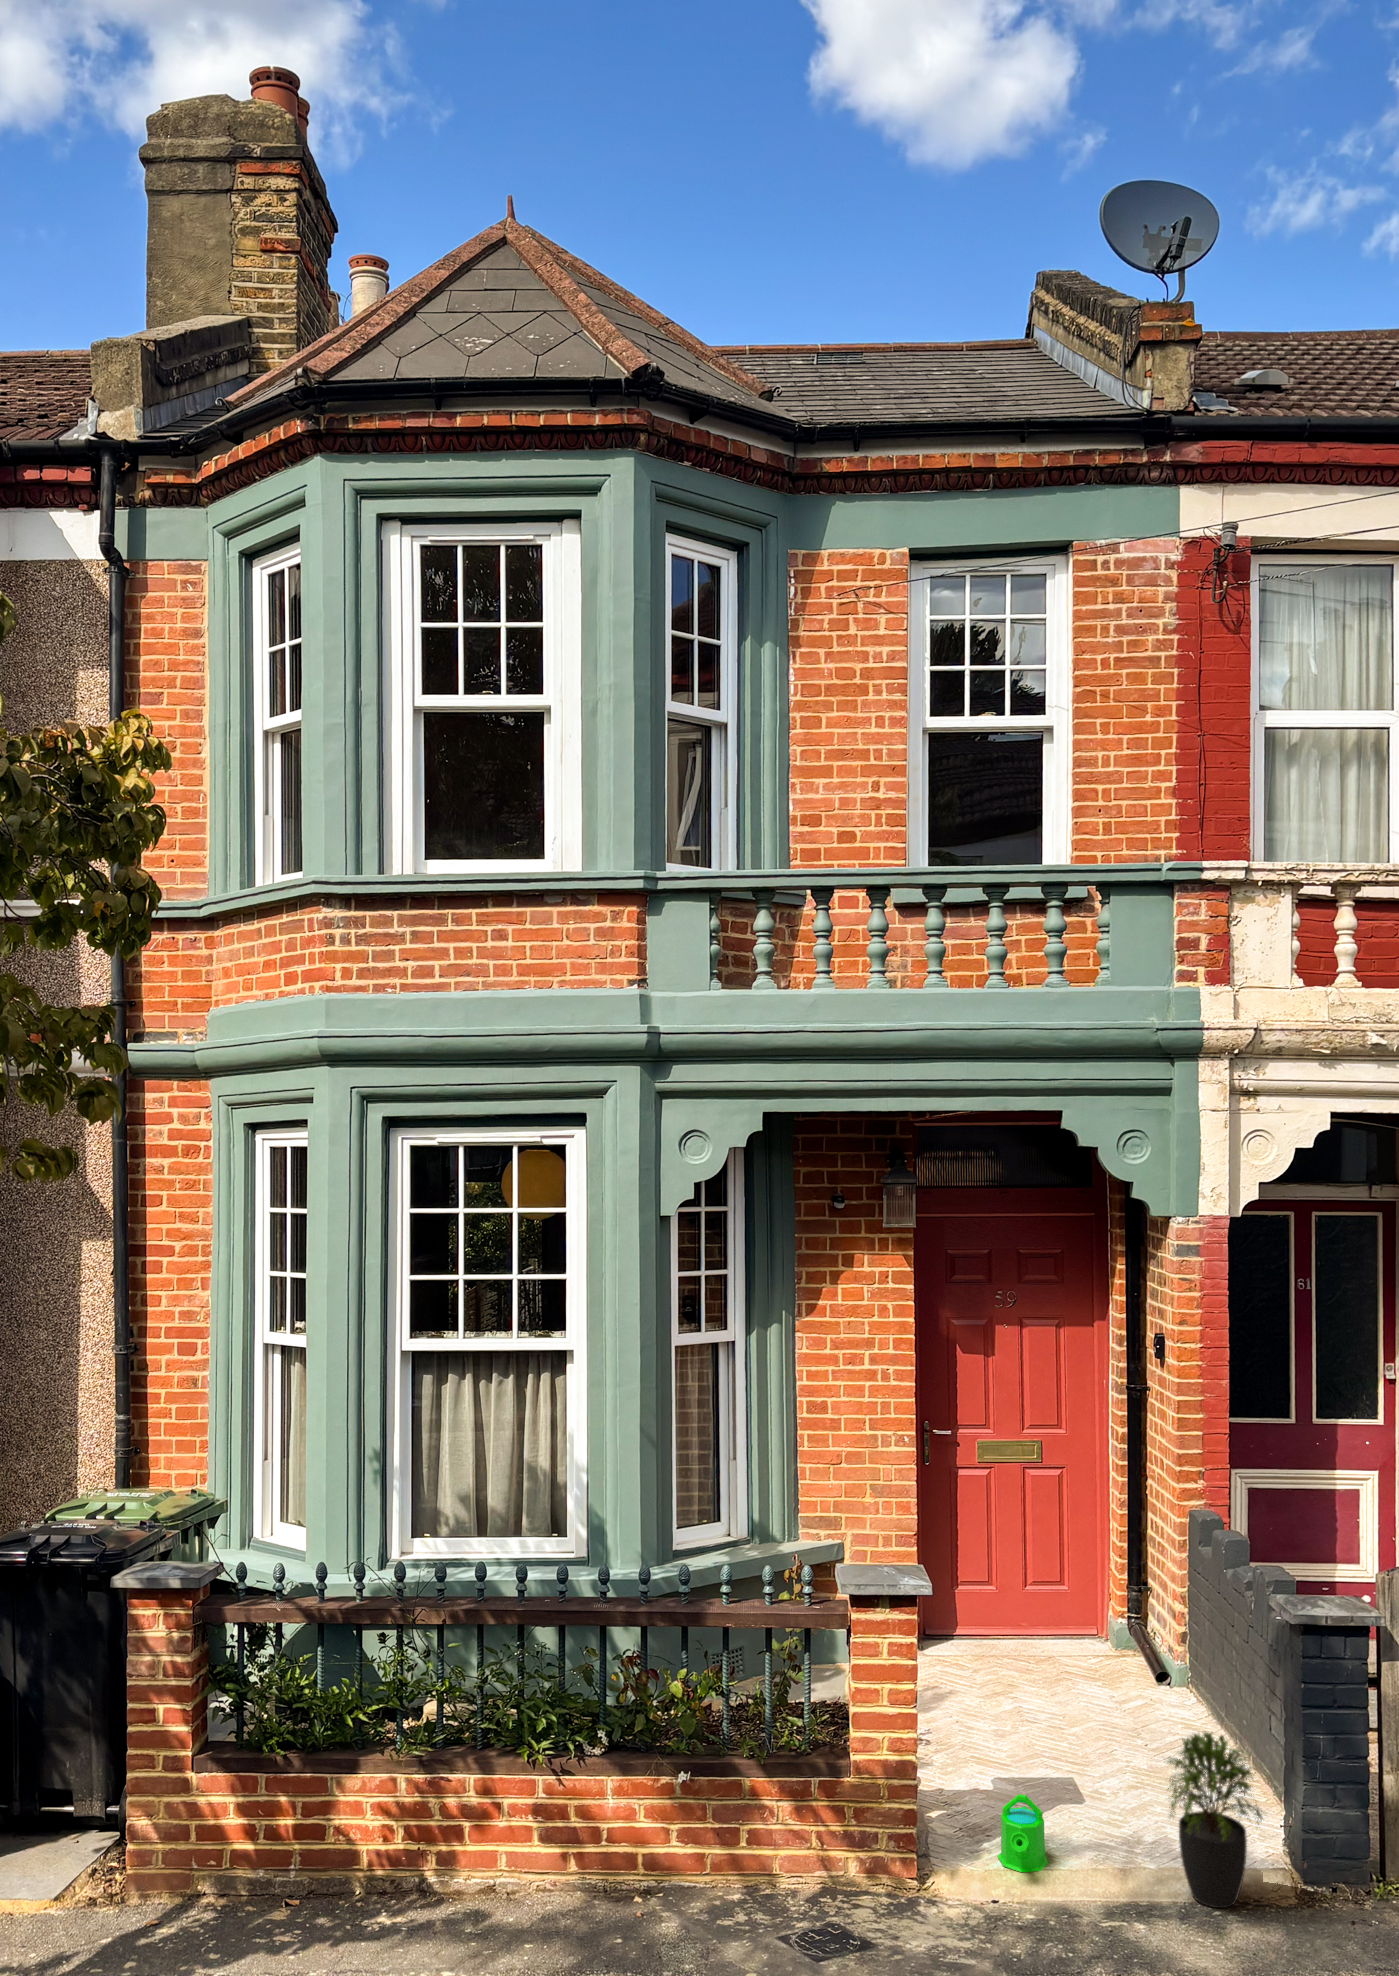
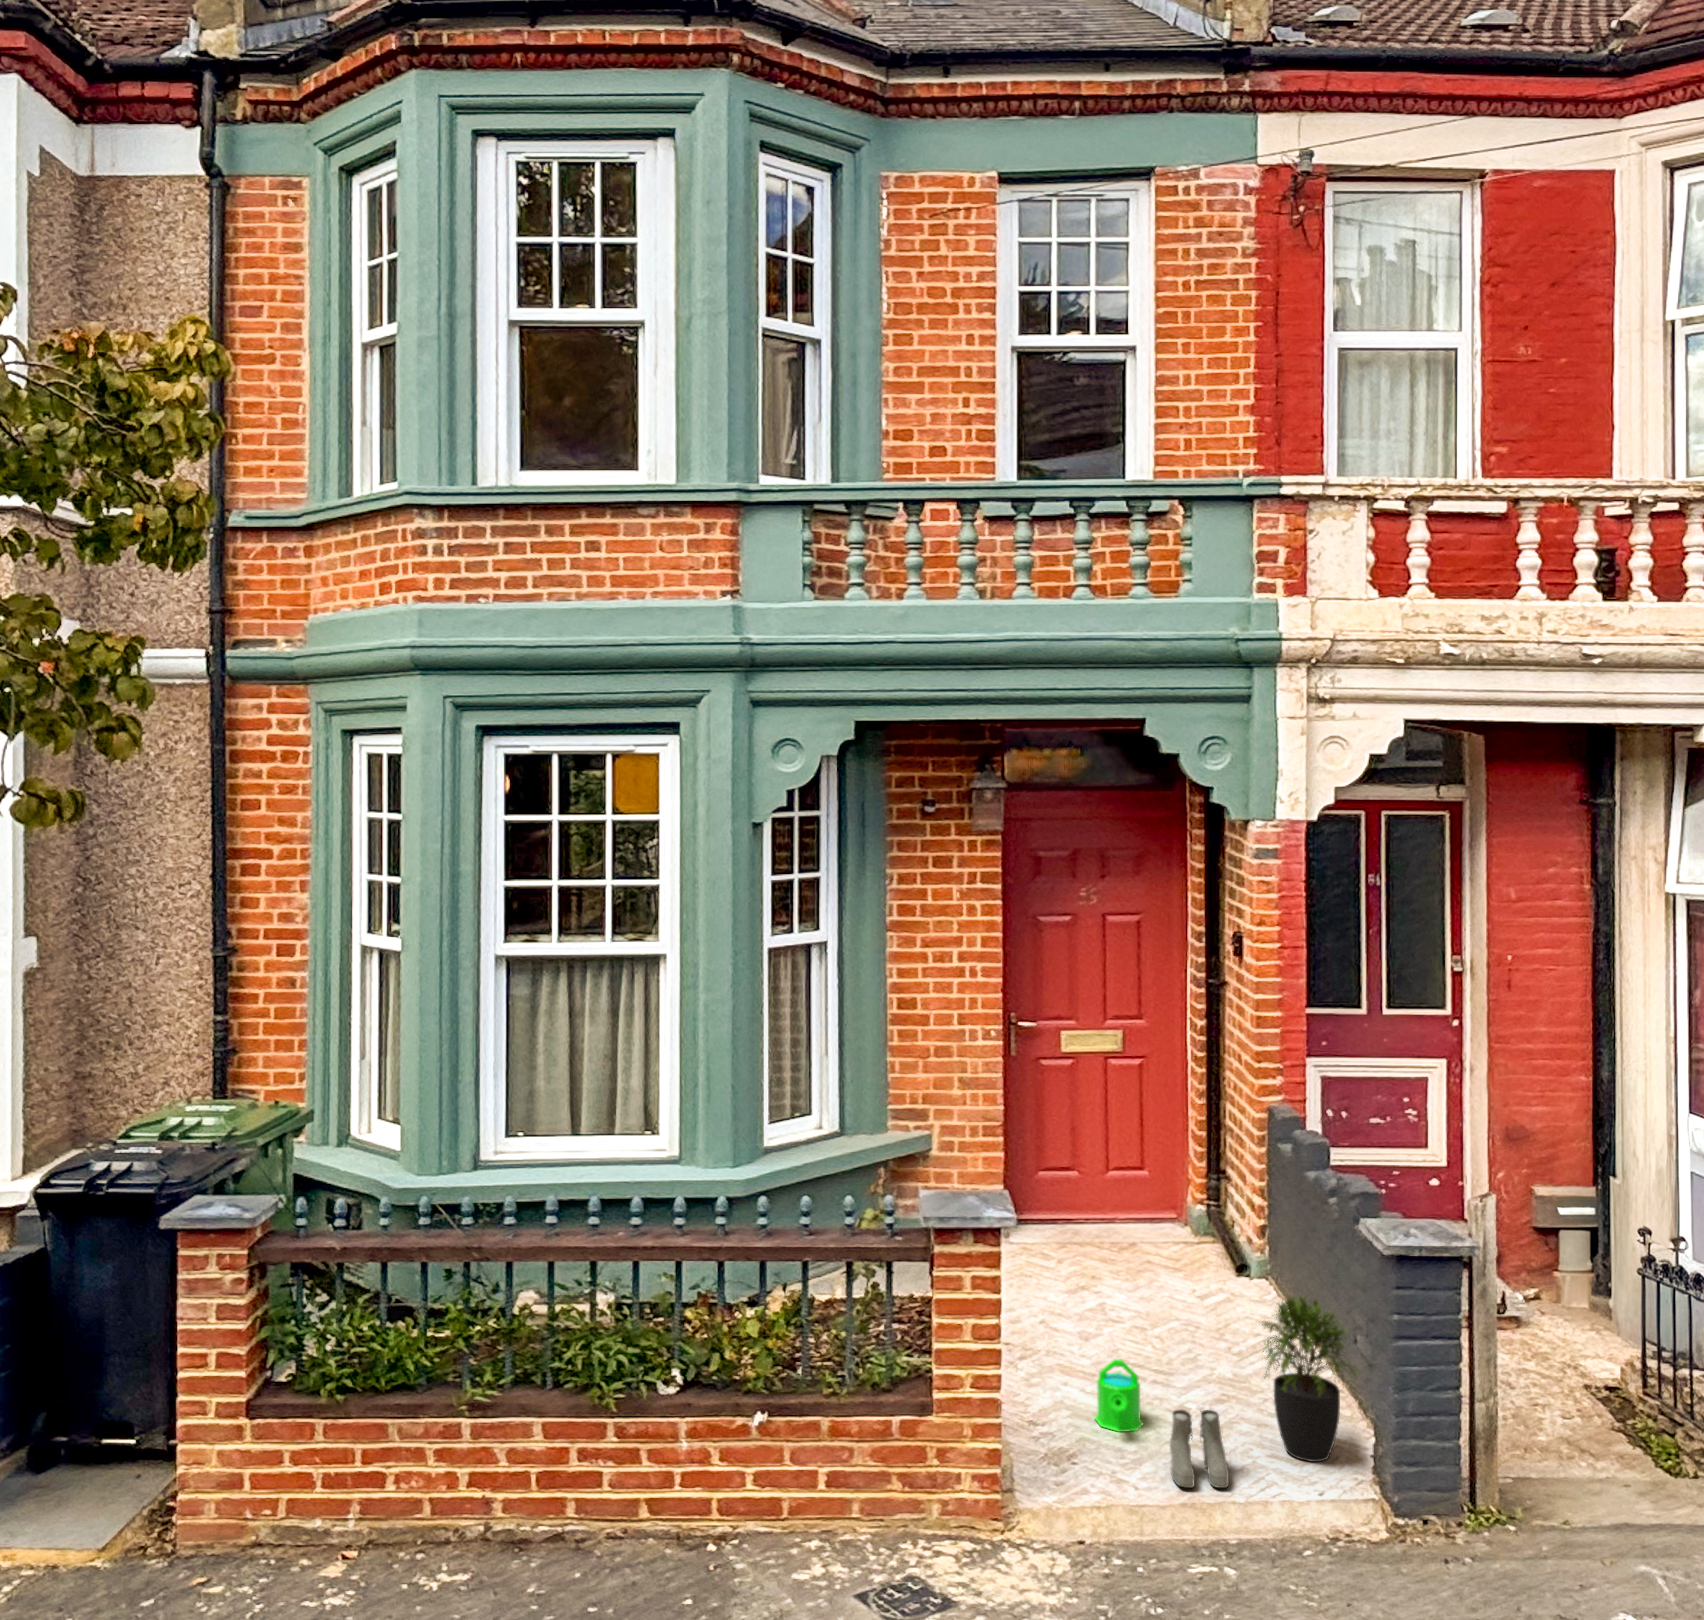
boots: none [1069,1854,1129,1941] -> present [1170,1410,1229,1488]

